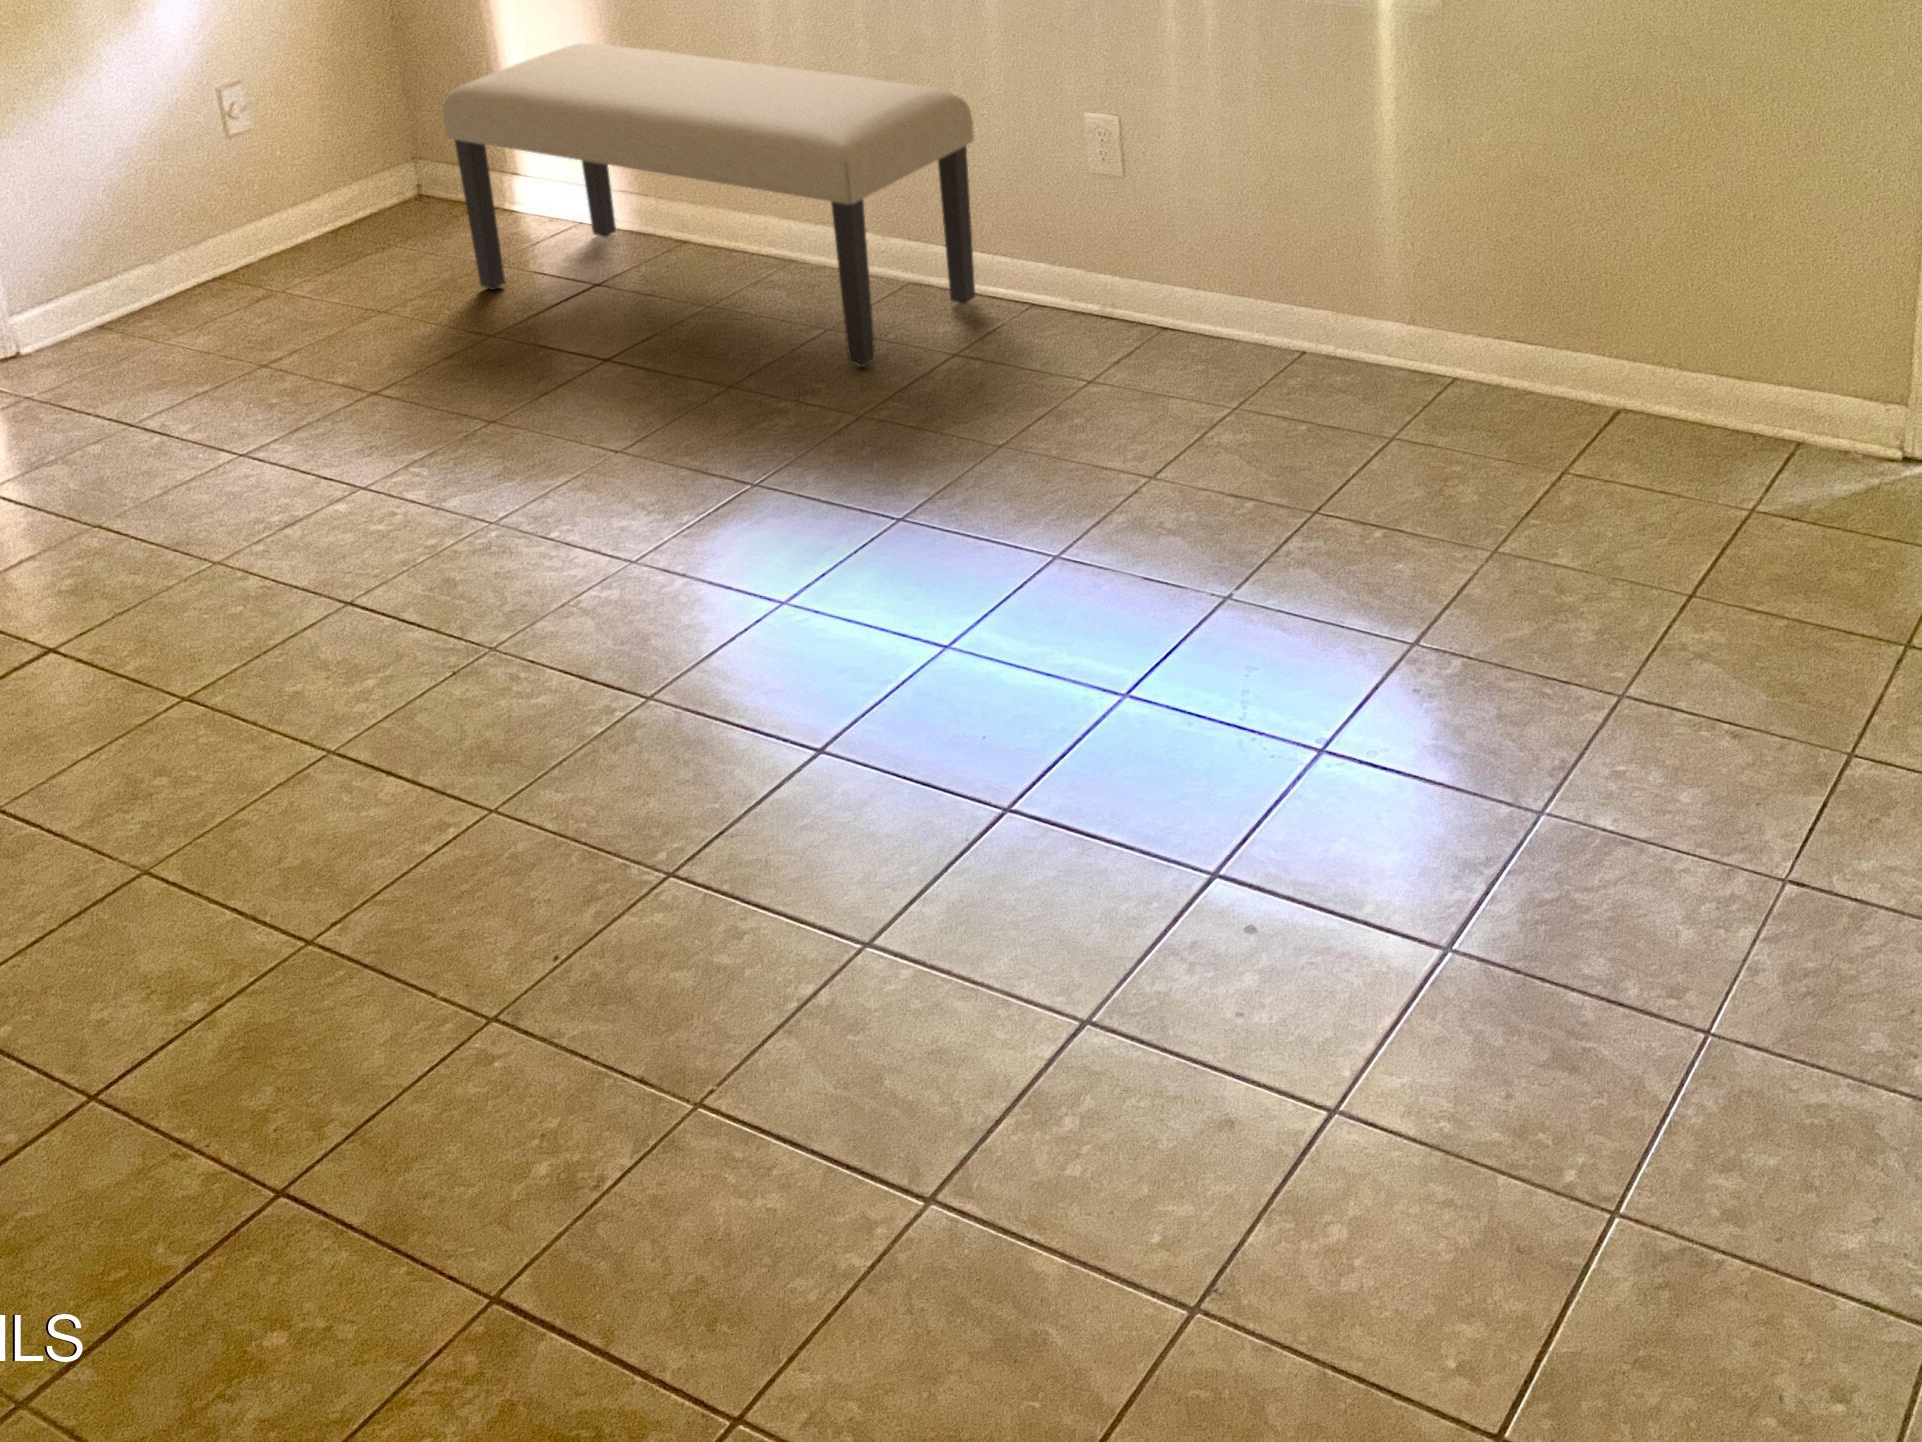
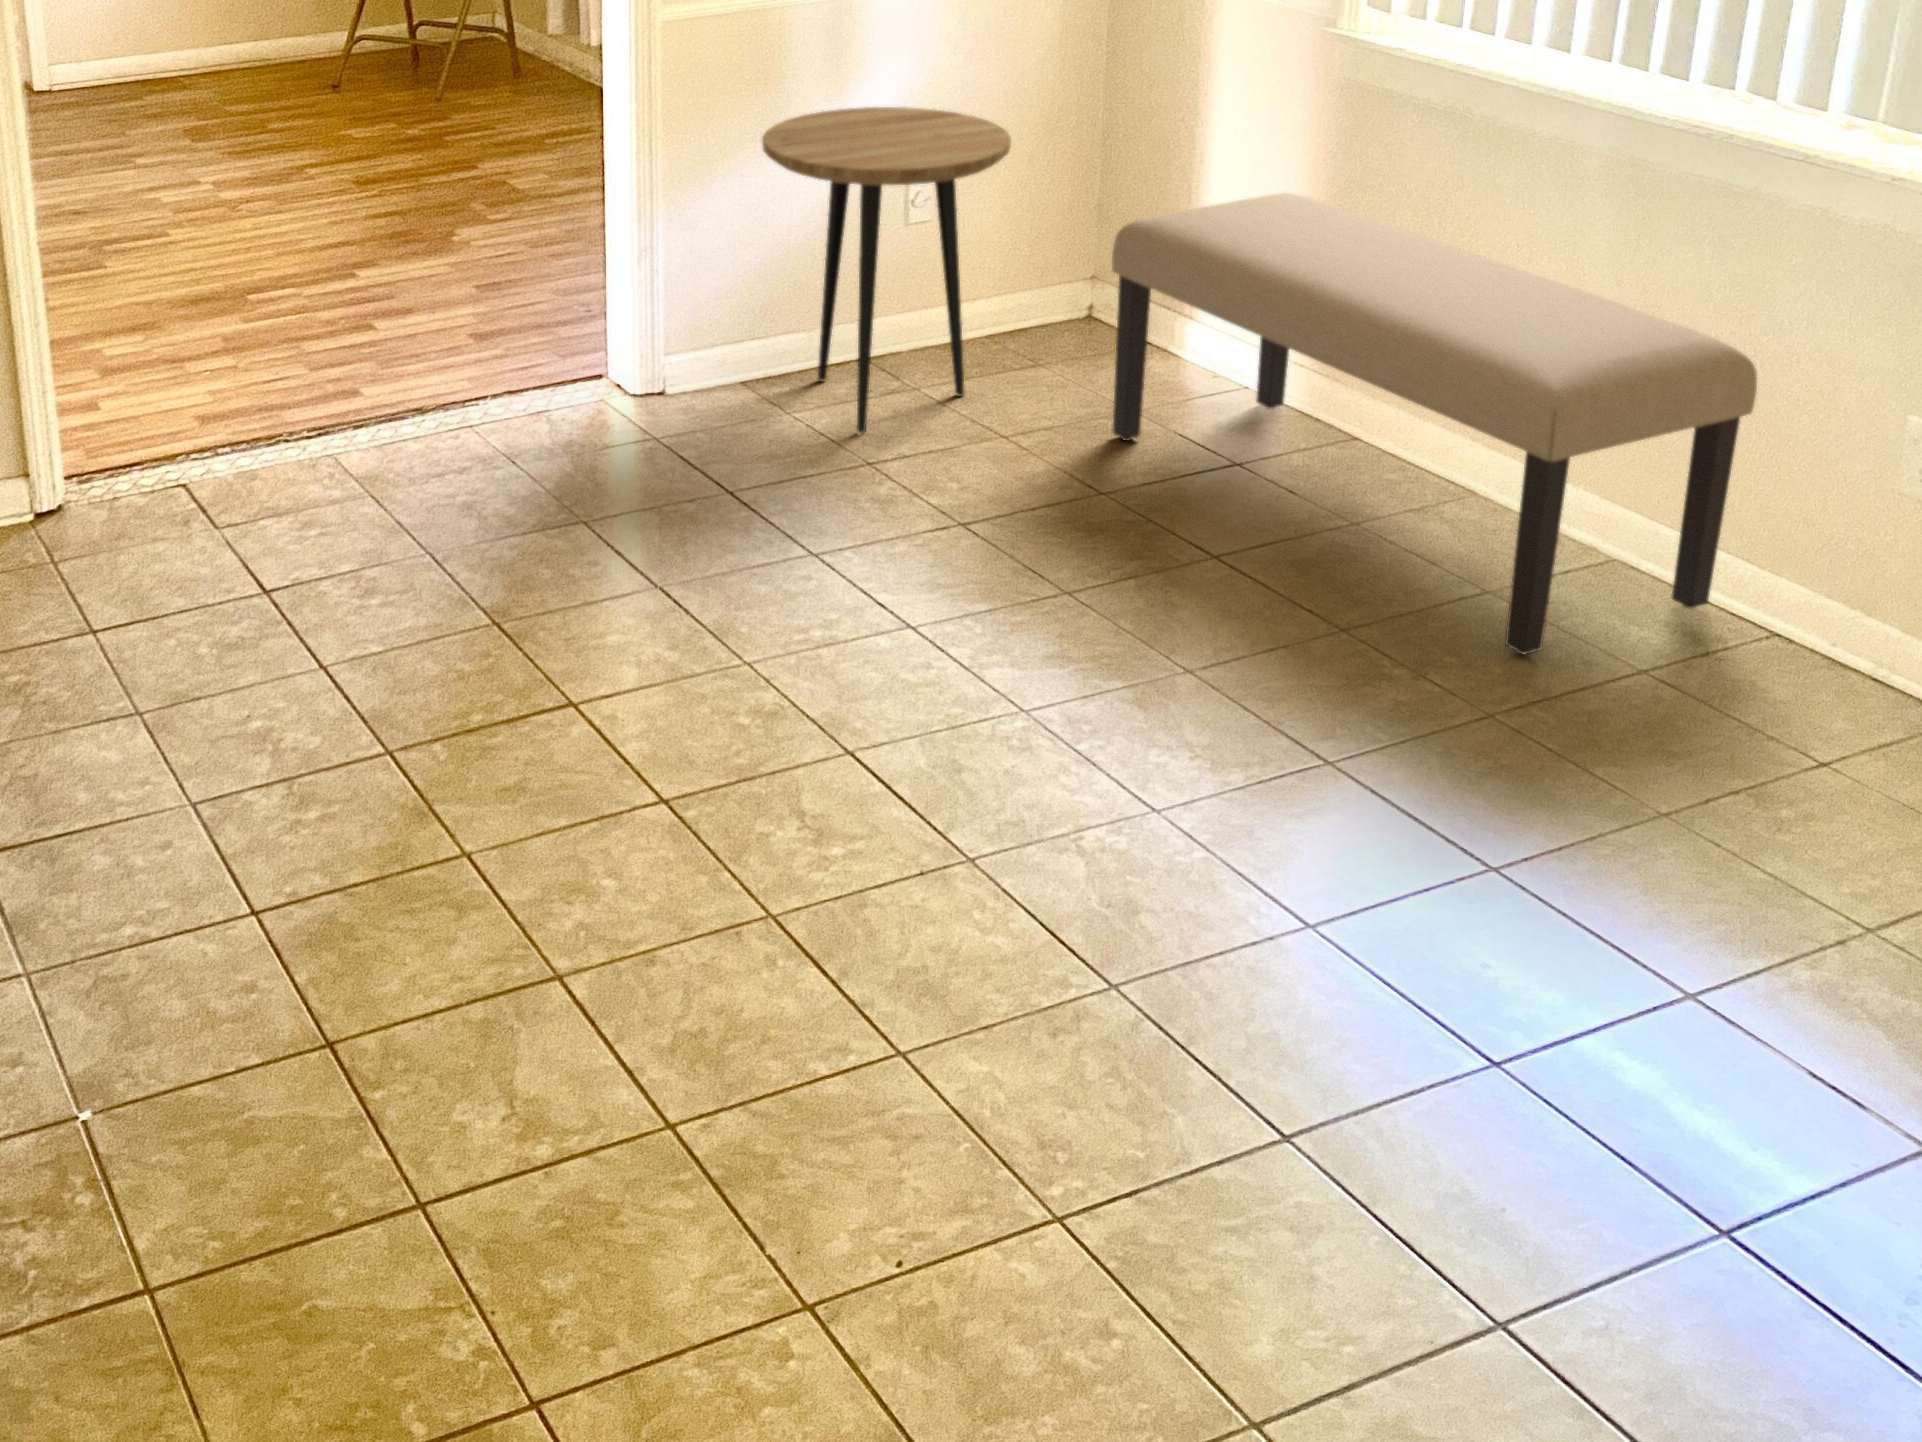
side table: none [67,19,331,342] -> present [762,107,1011,433]

